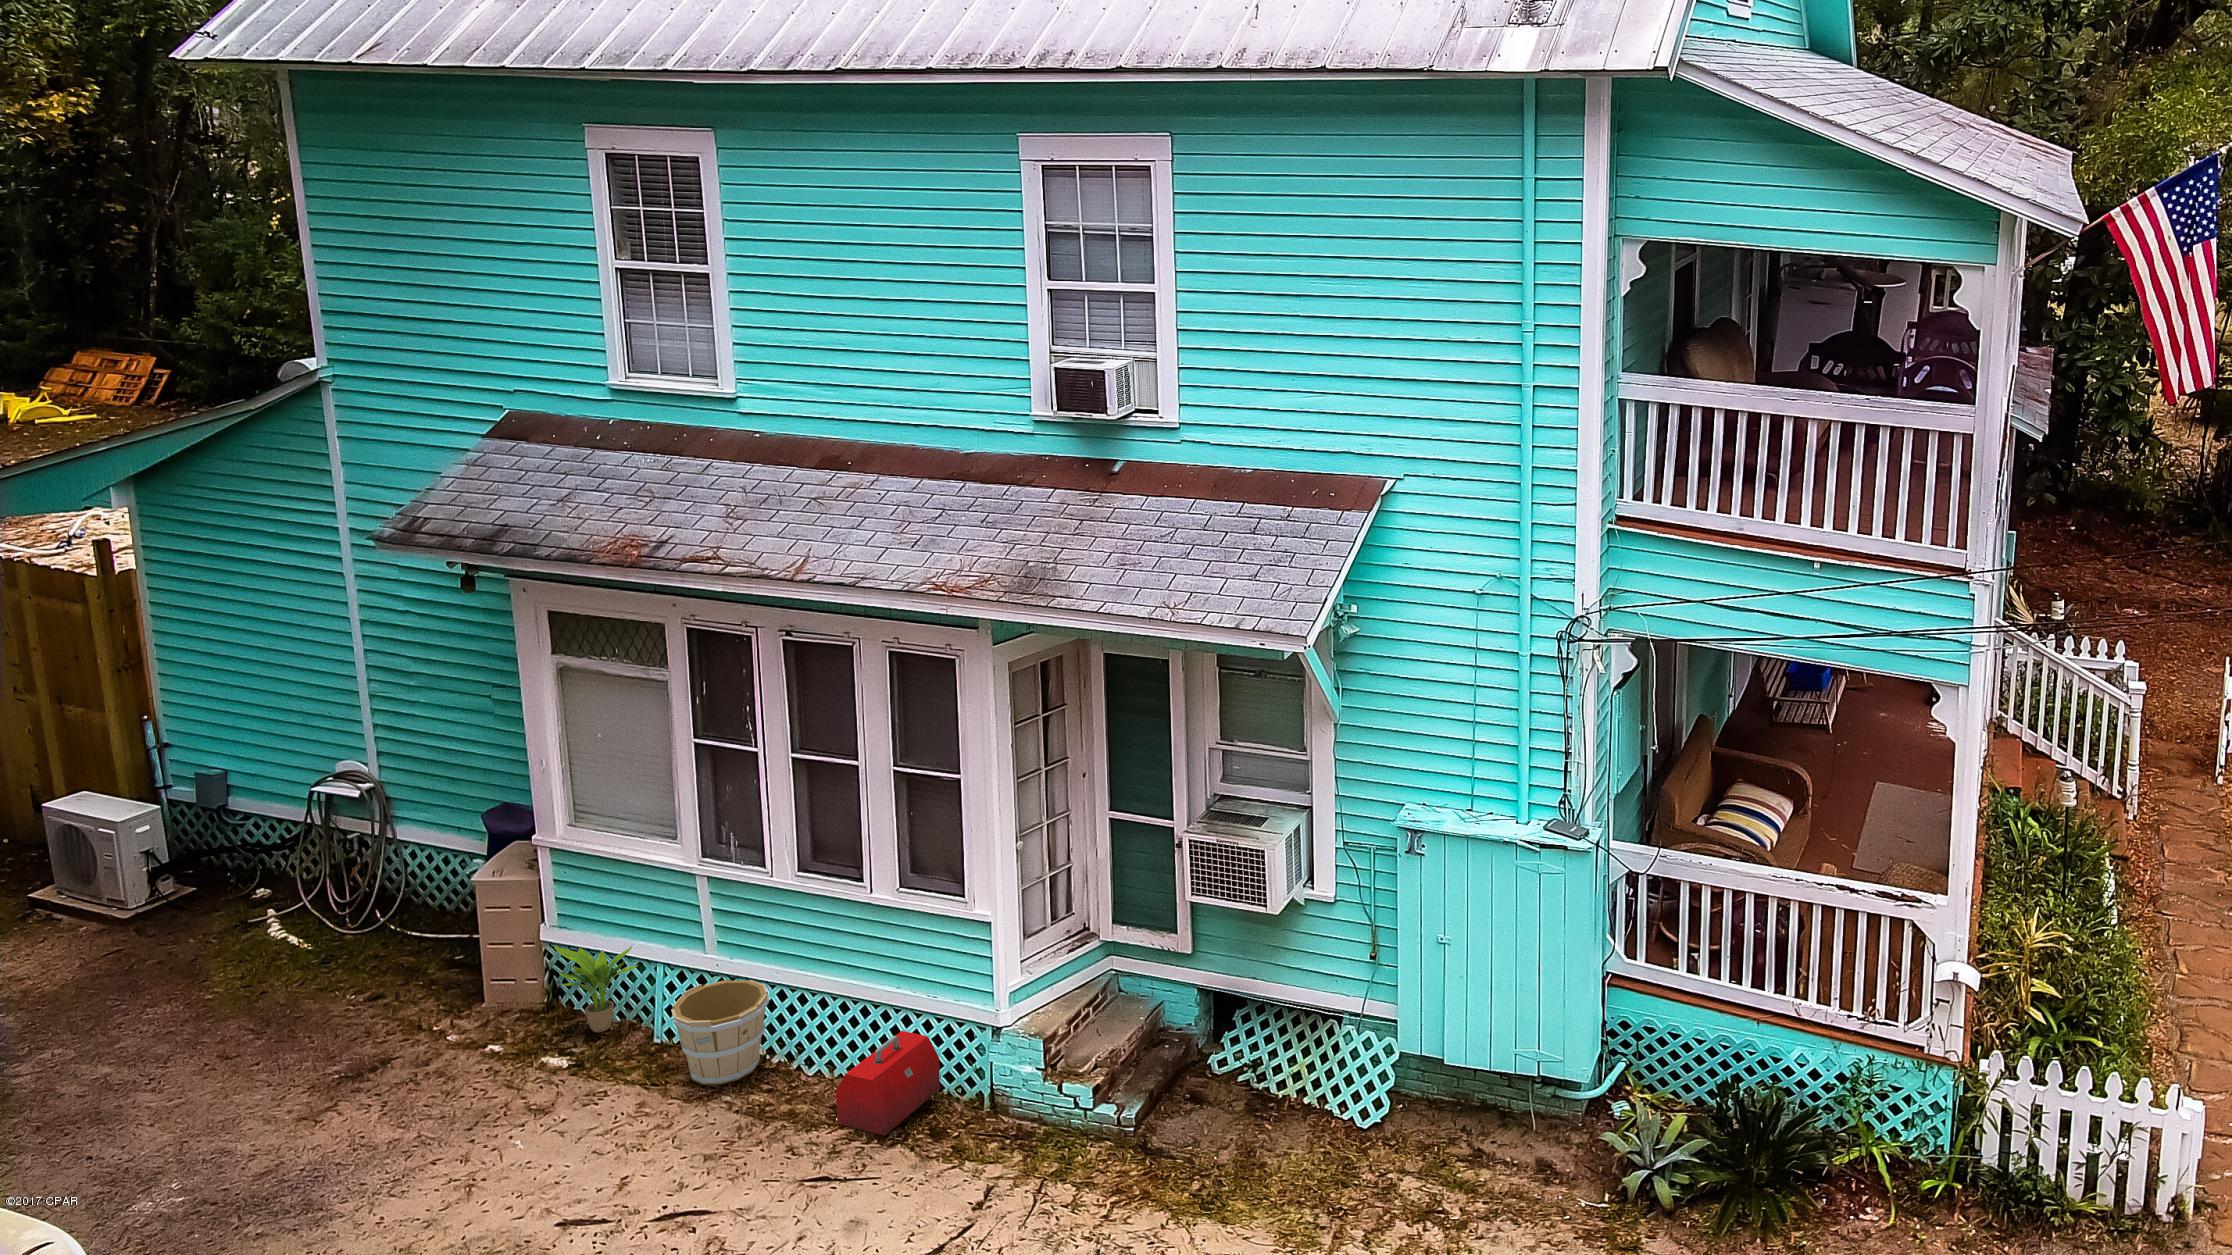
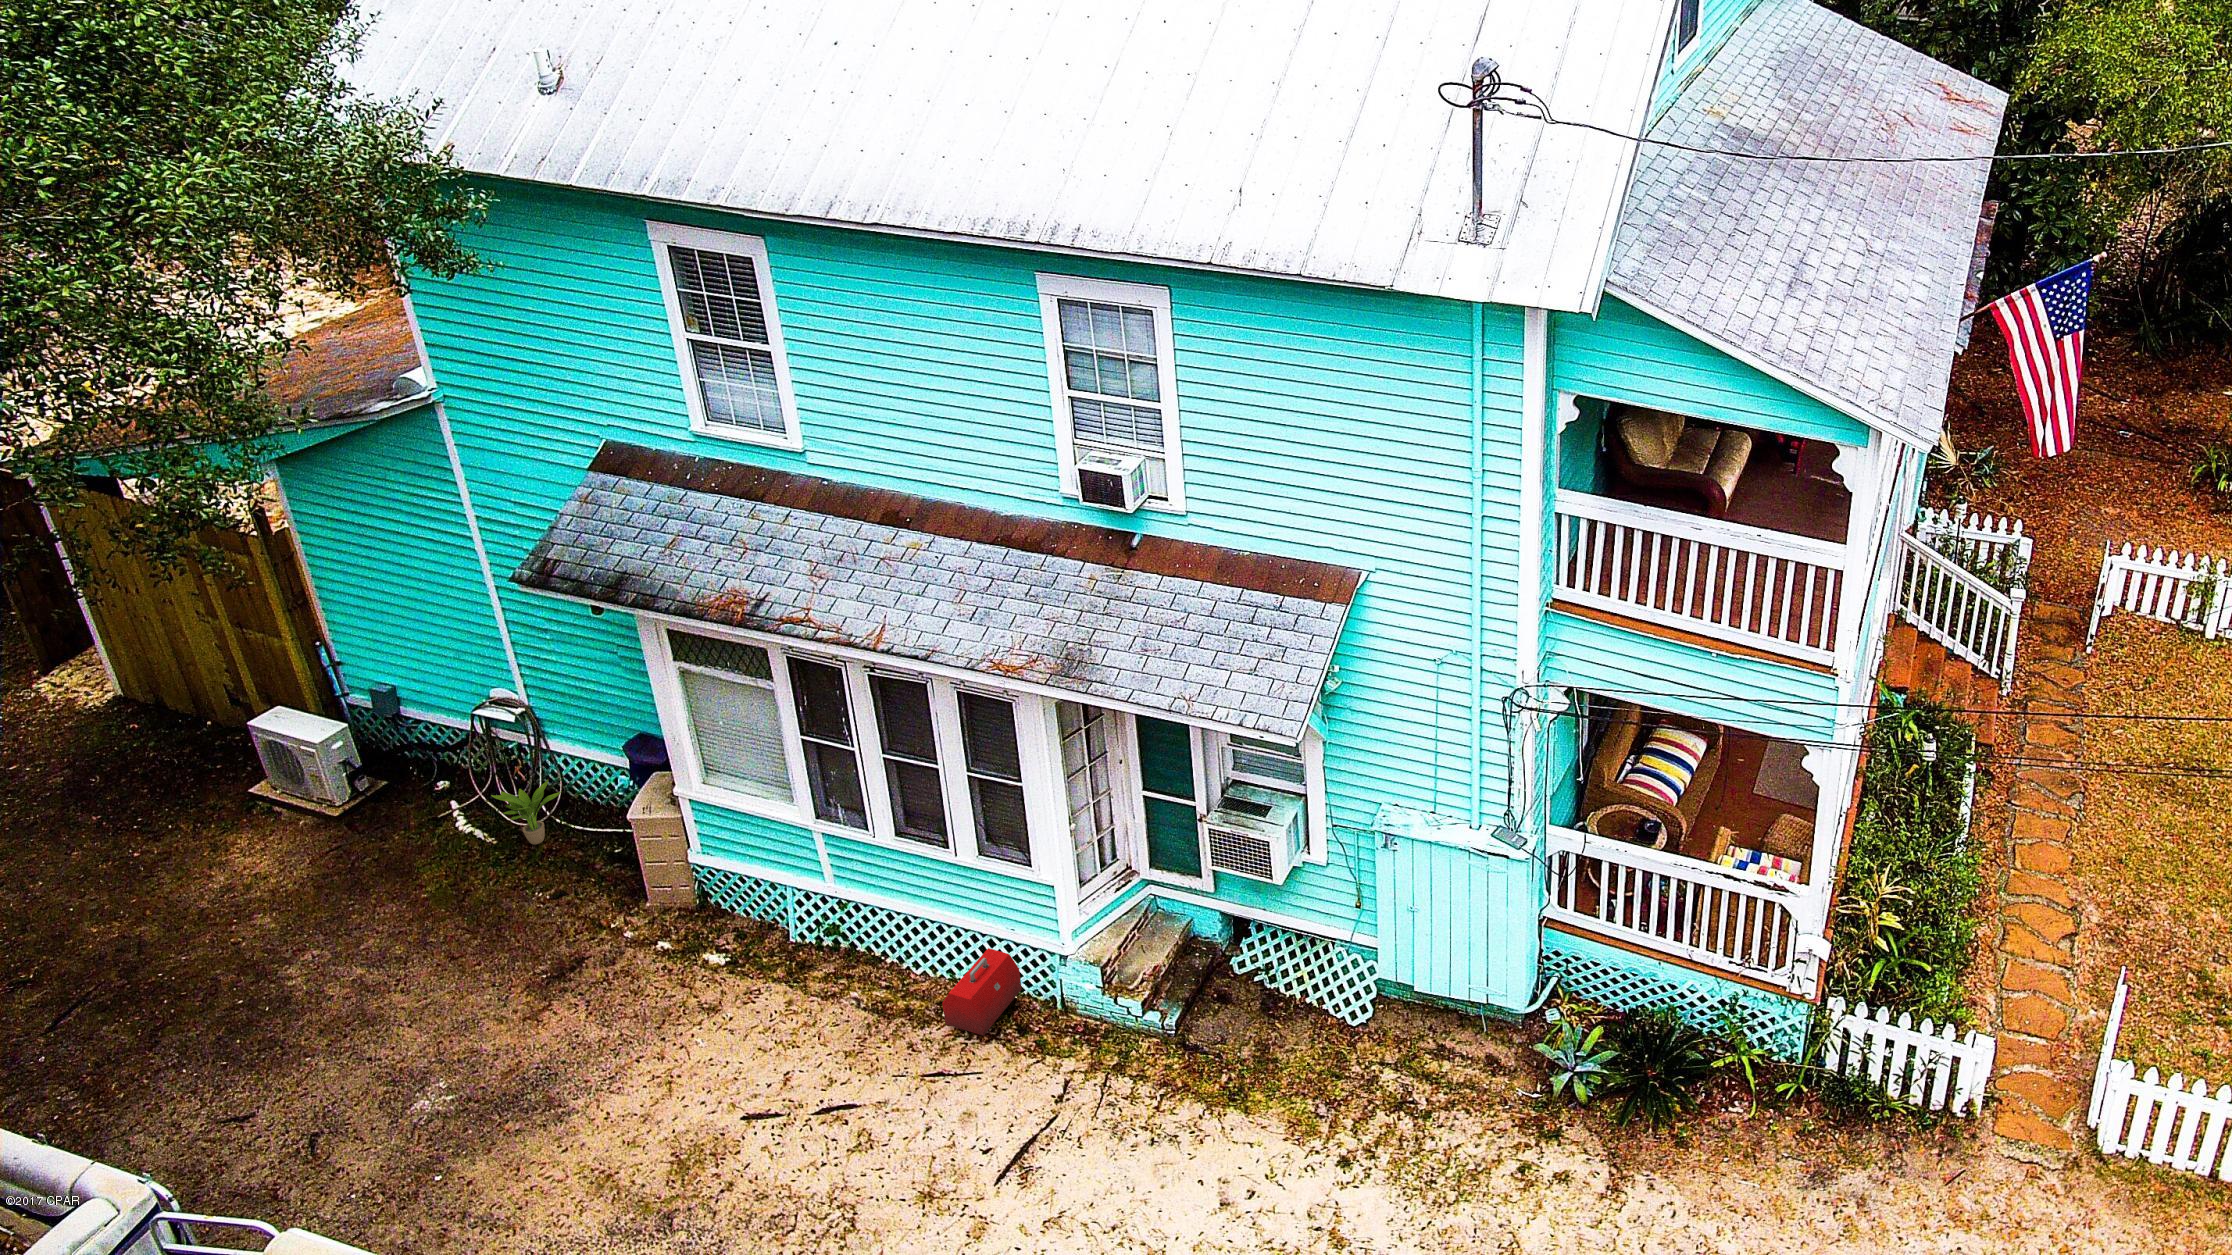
potted plant: present [554,946,638,1032] -> present [491,780,561,845]
wooden bucket: present [671,980,769,1085] -> none [805,902,880,987]

